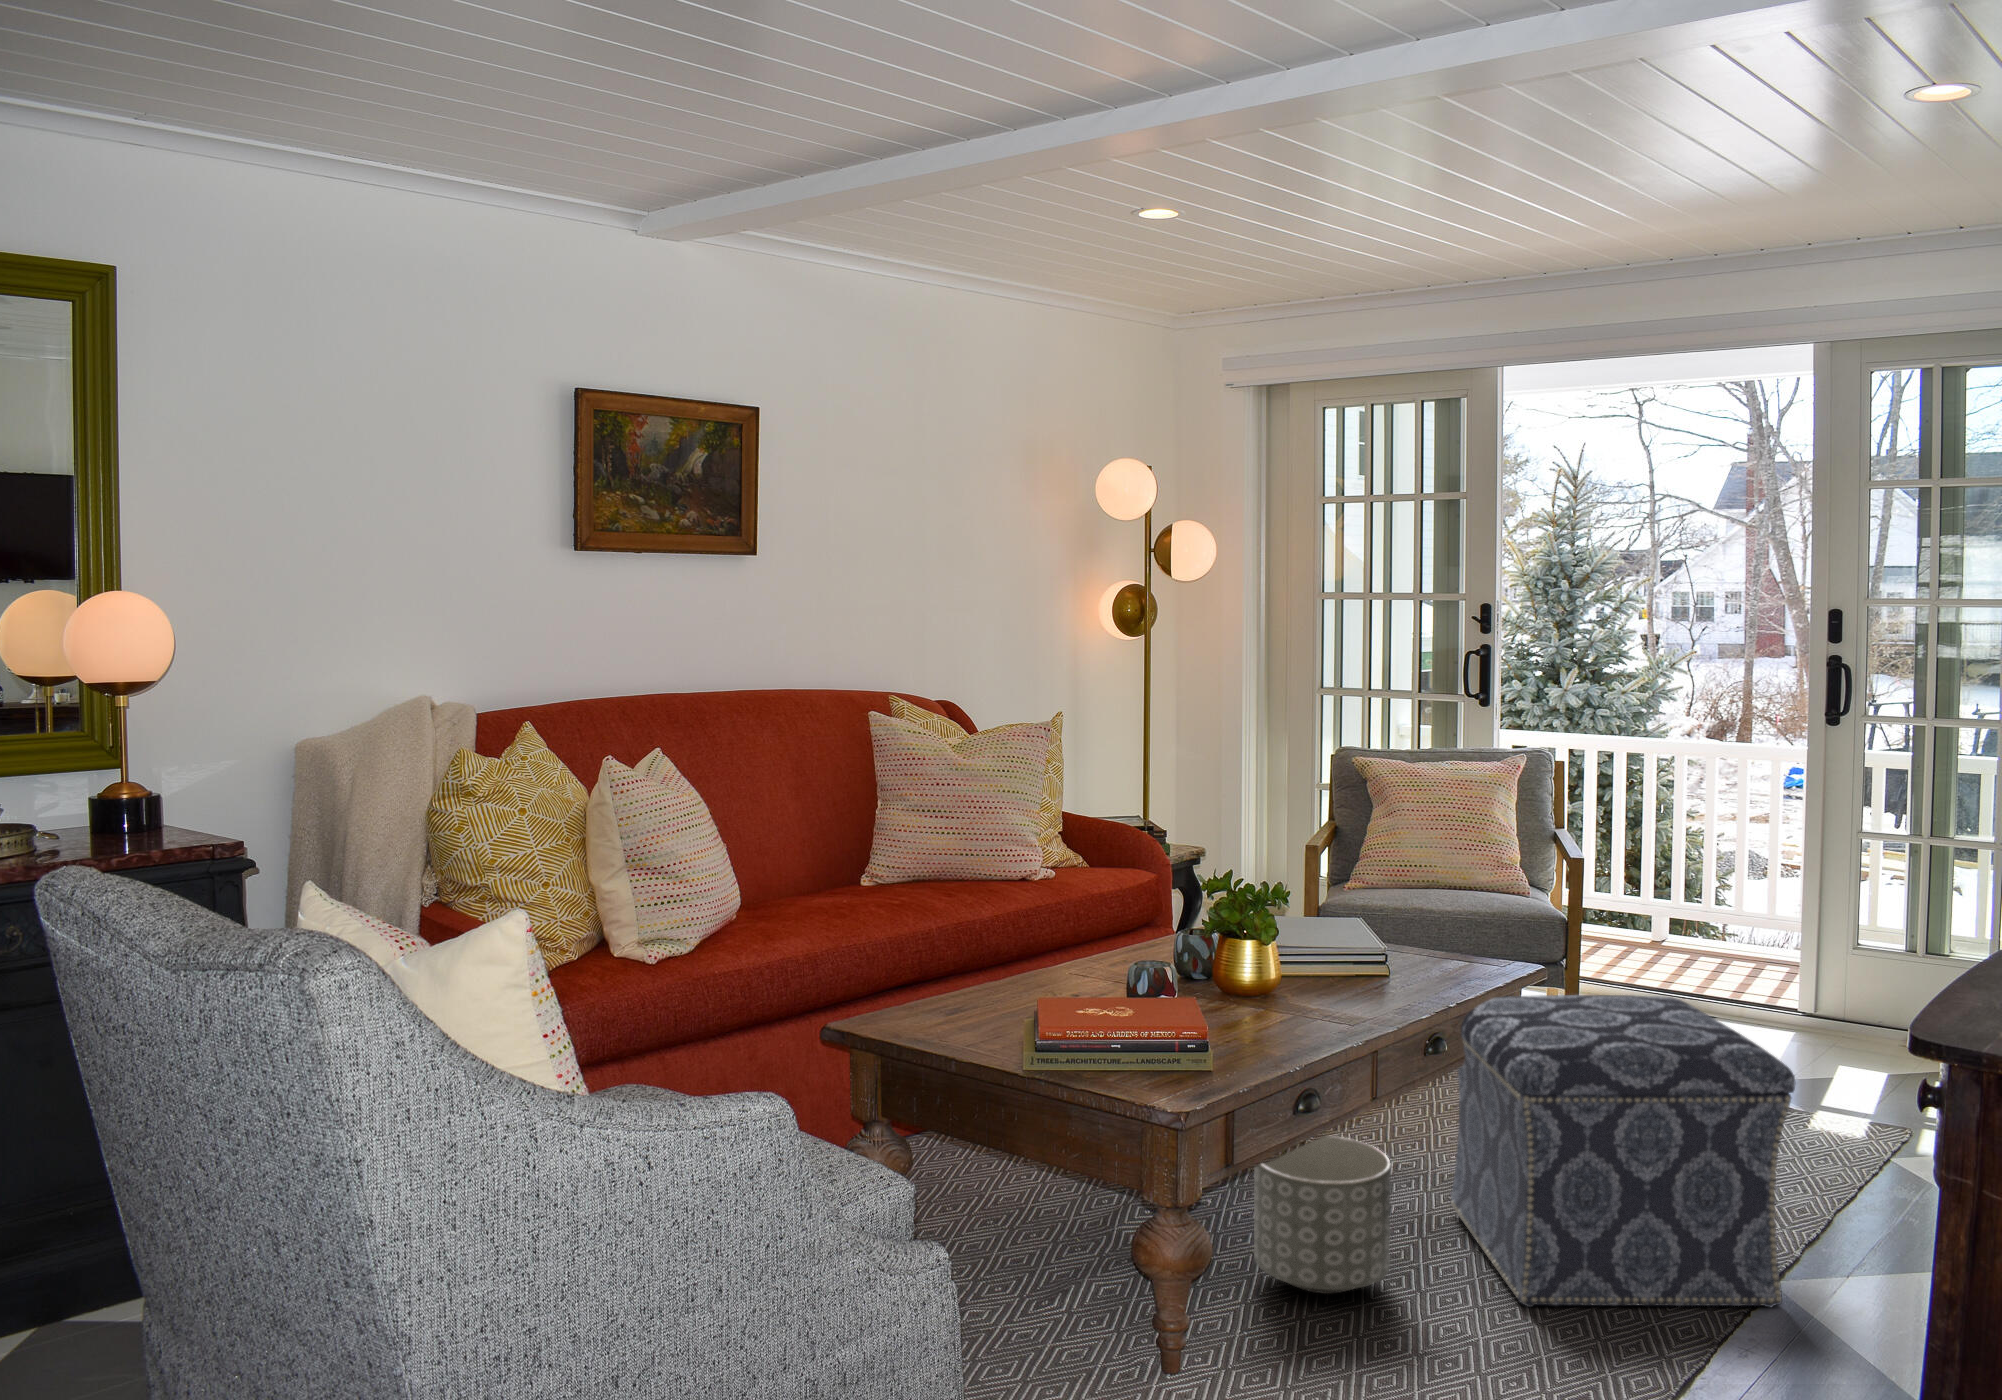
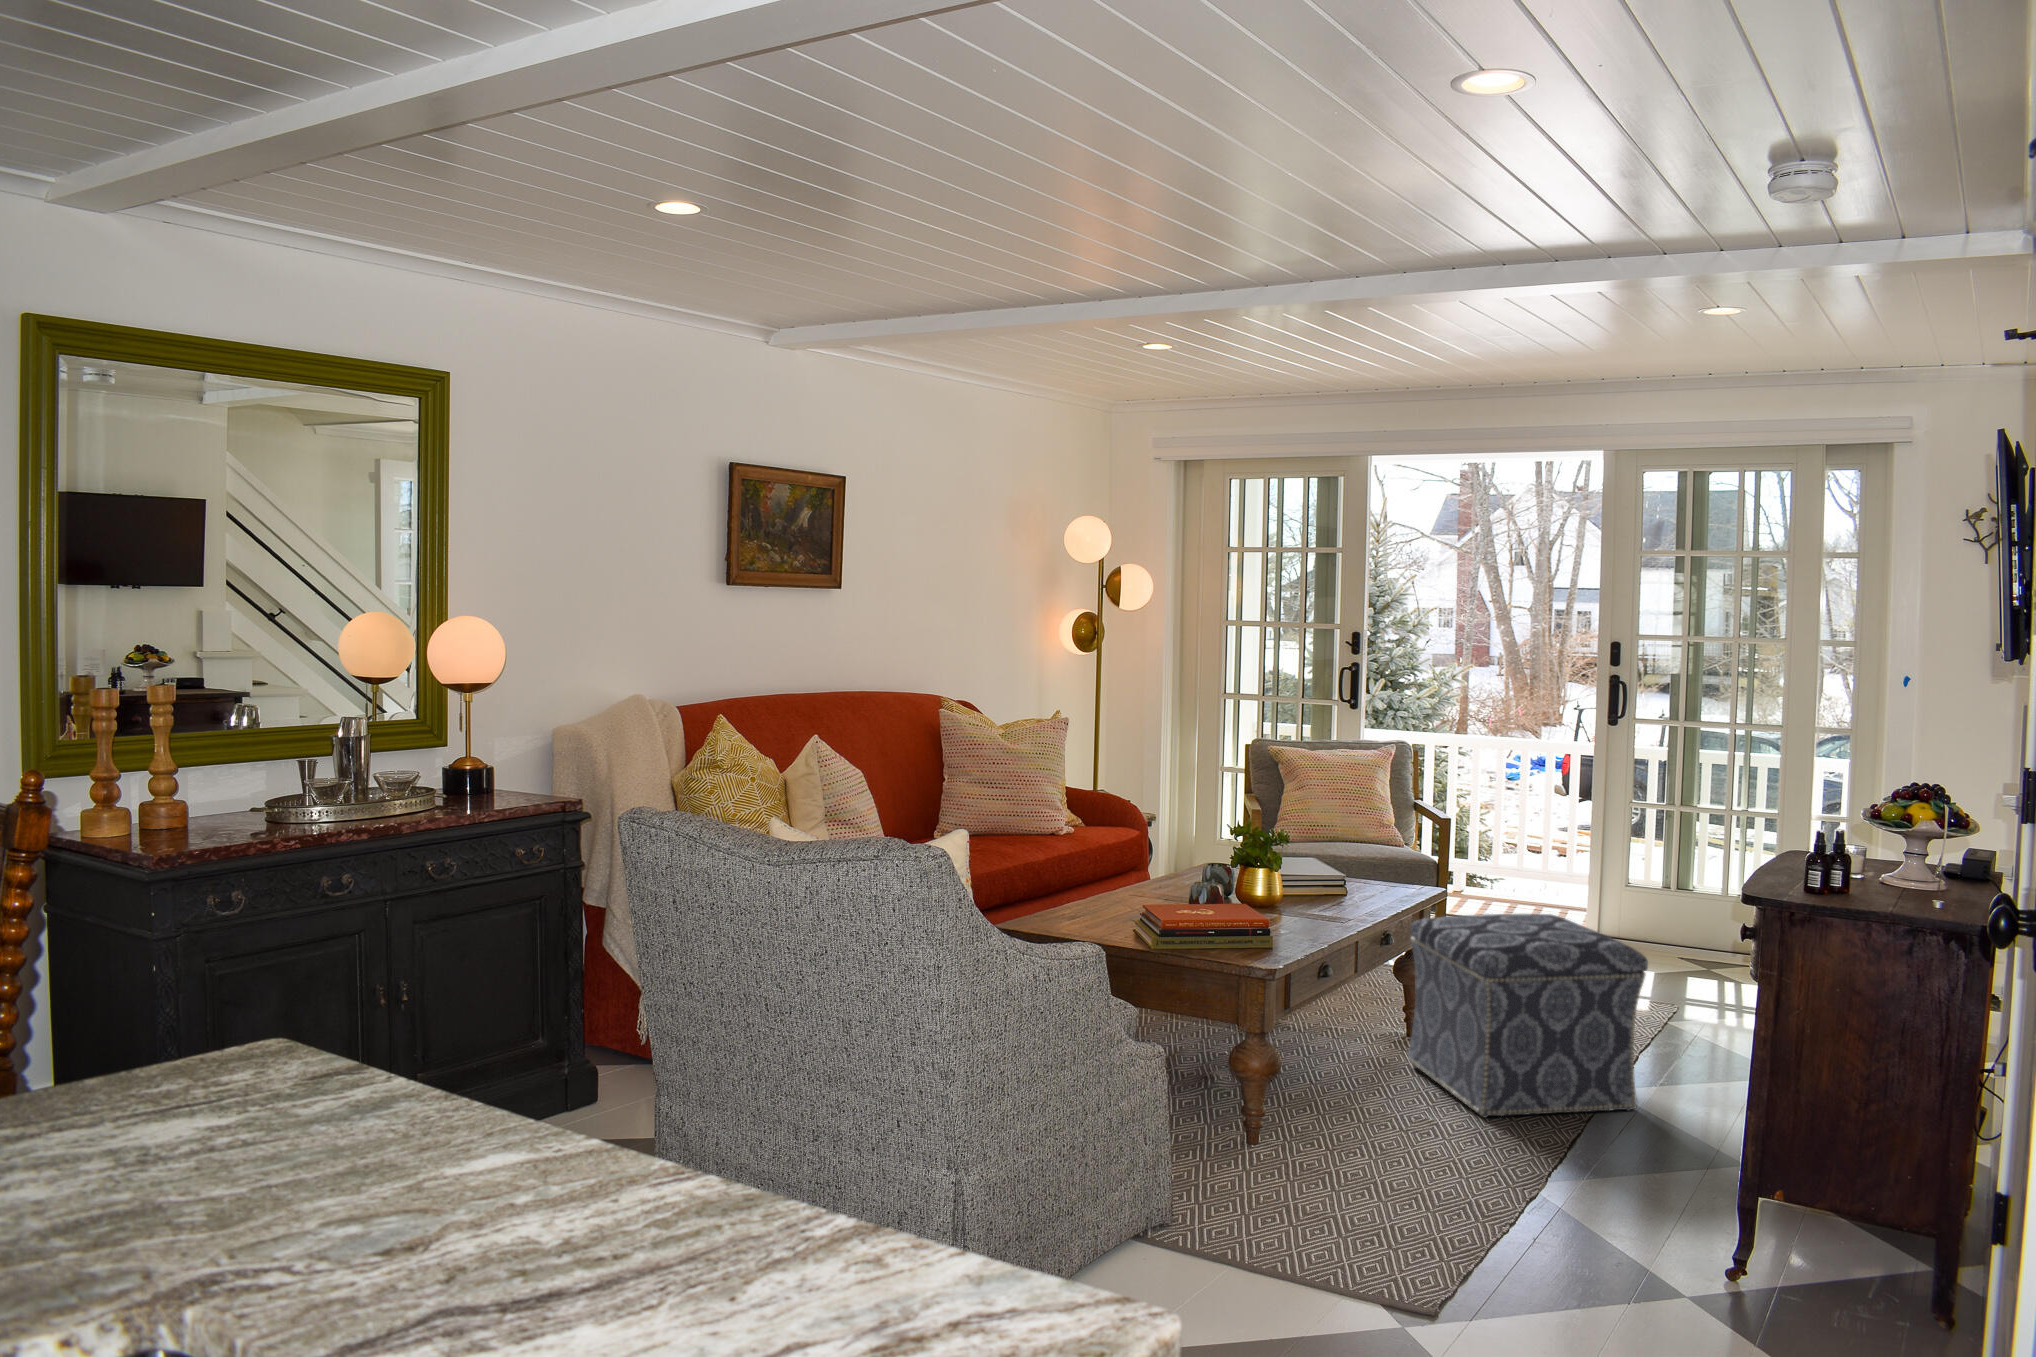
planter: present [1254,1136,1391,1294] -> none [1302,1012,1397,1116]

